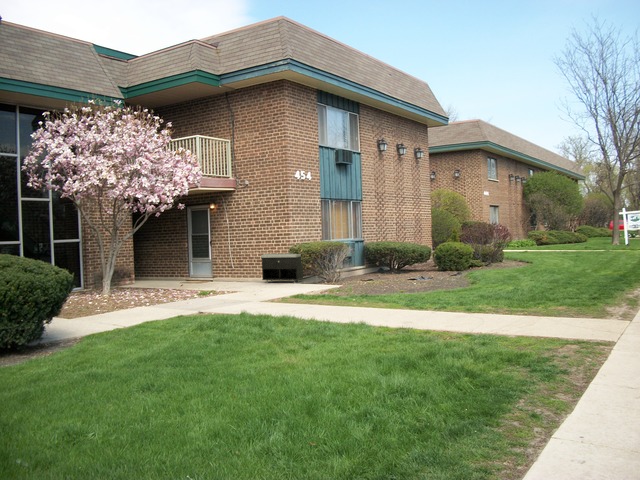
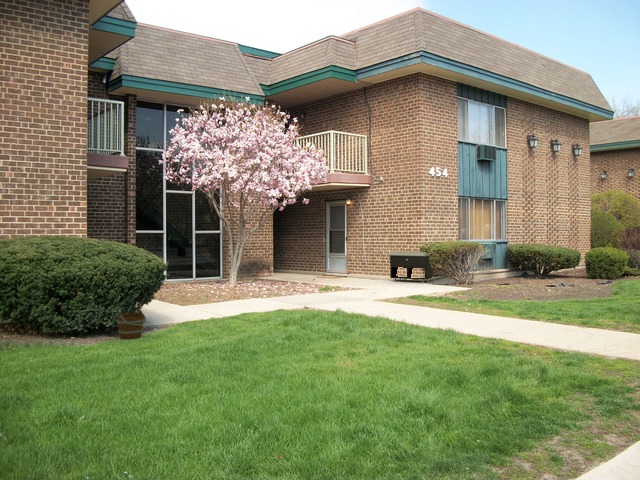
bucket: none [39,323,69,353] -> present [116,310,146,339]

